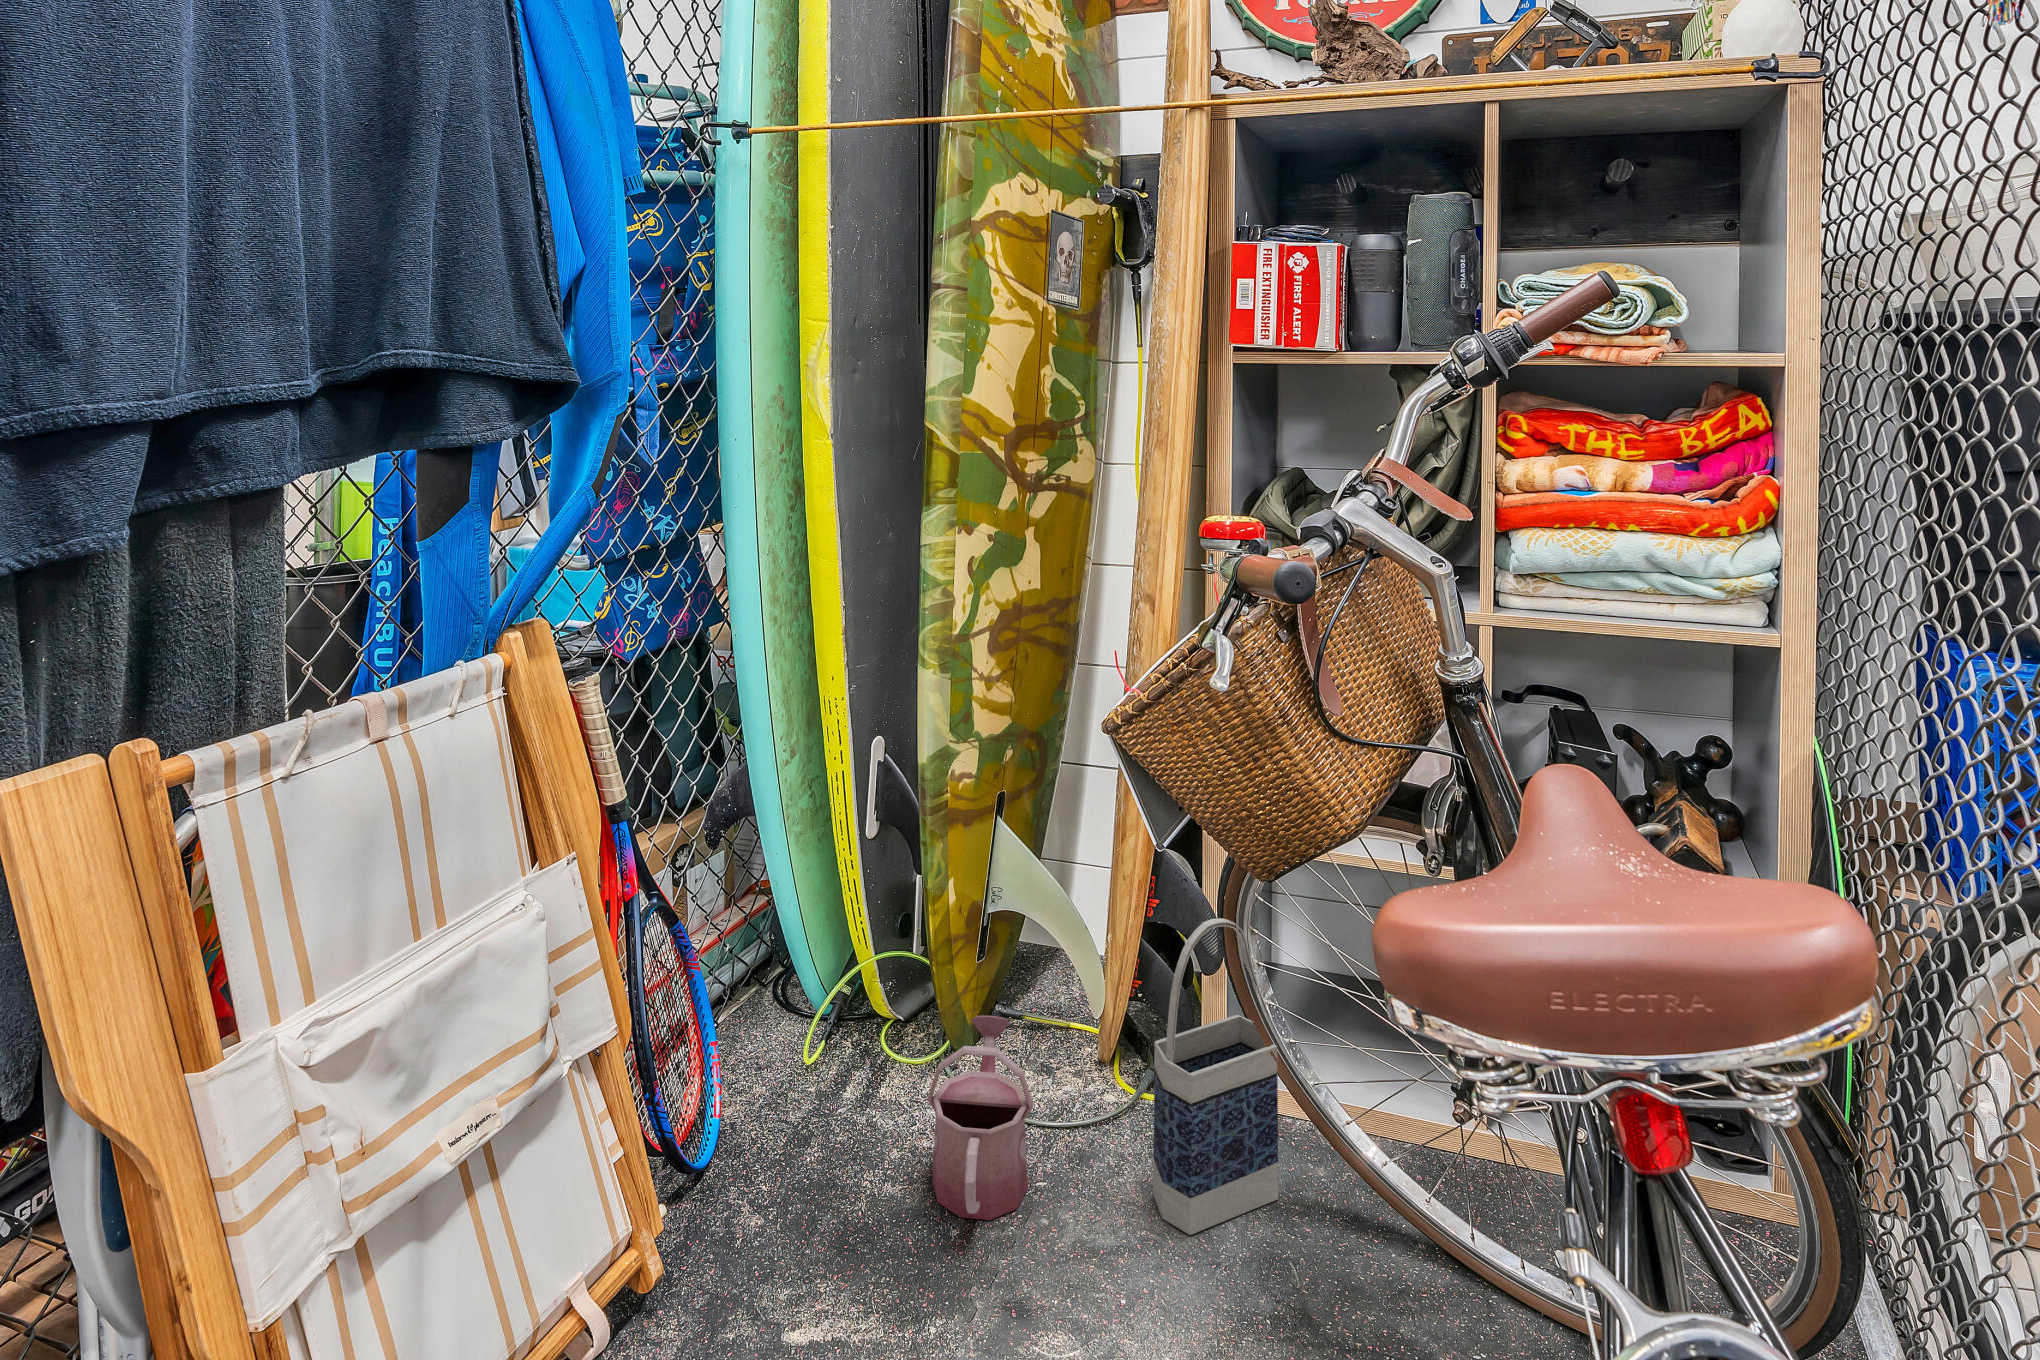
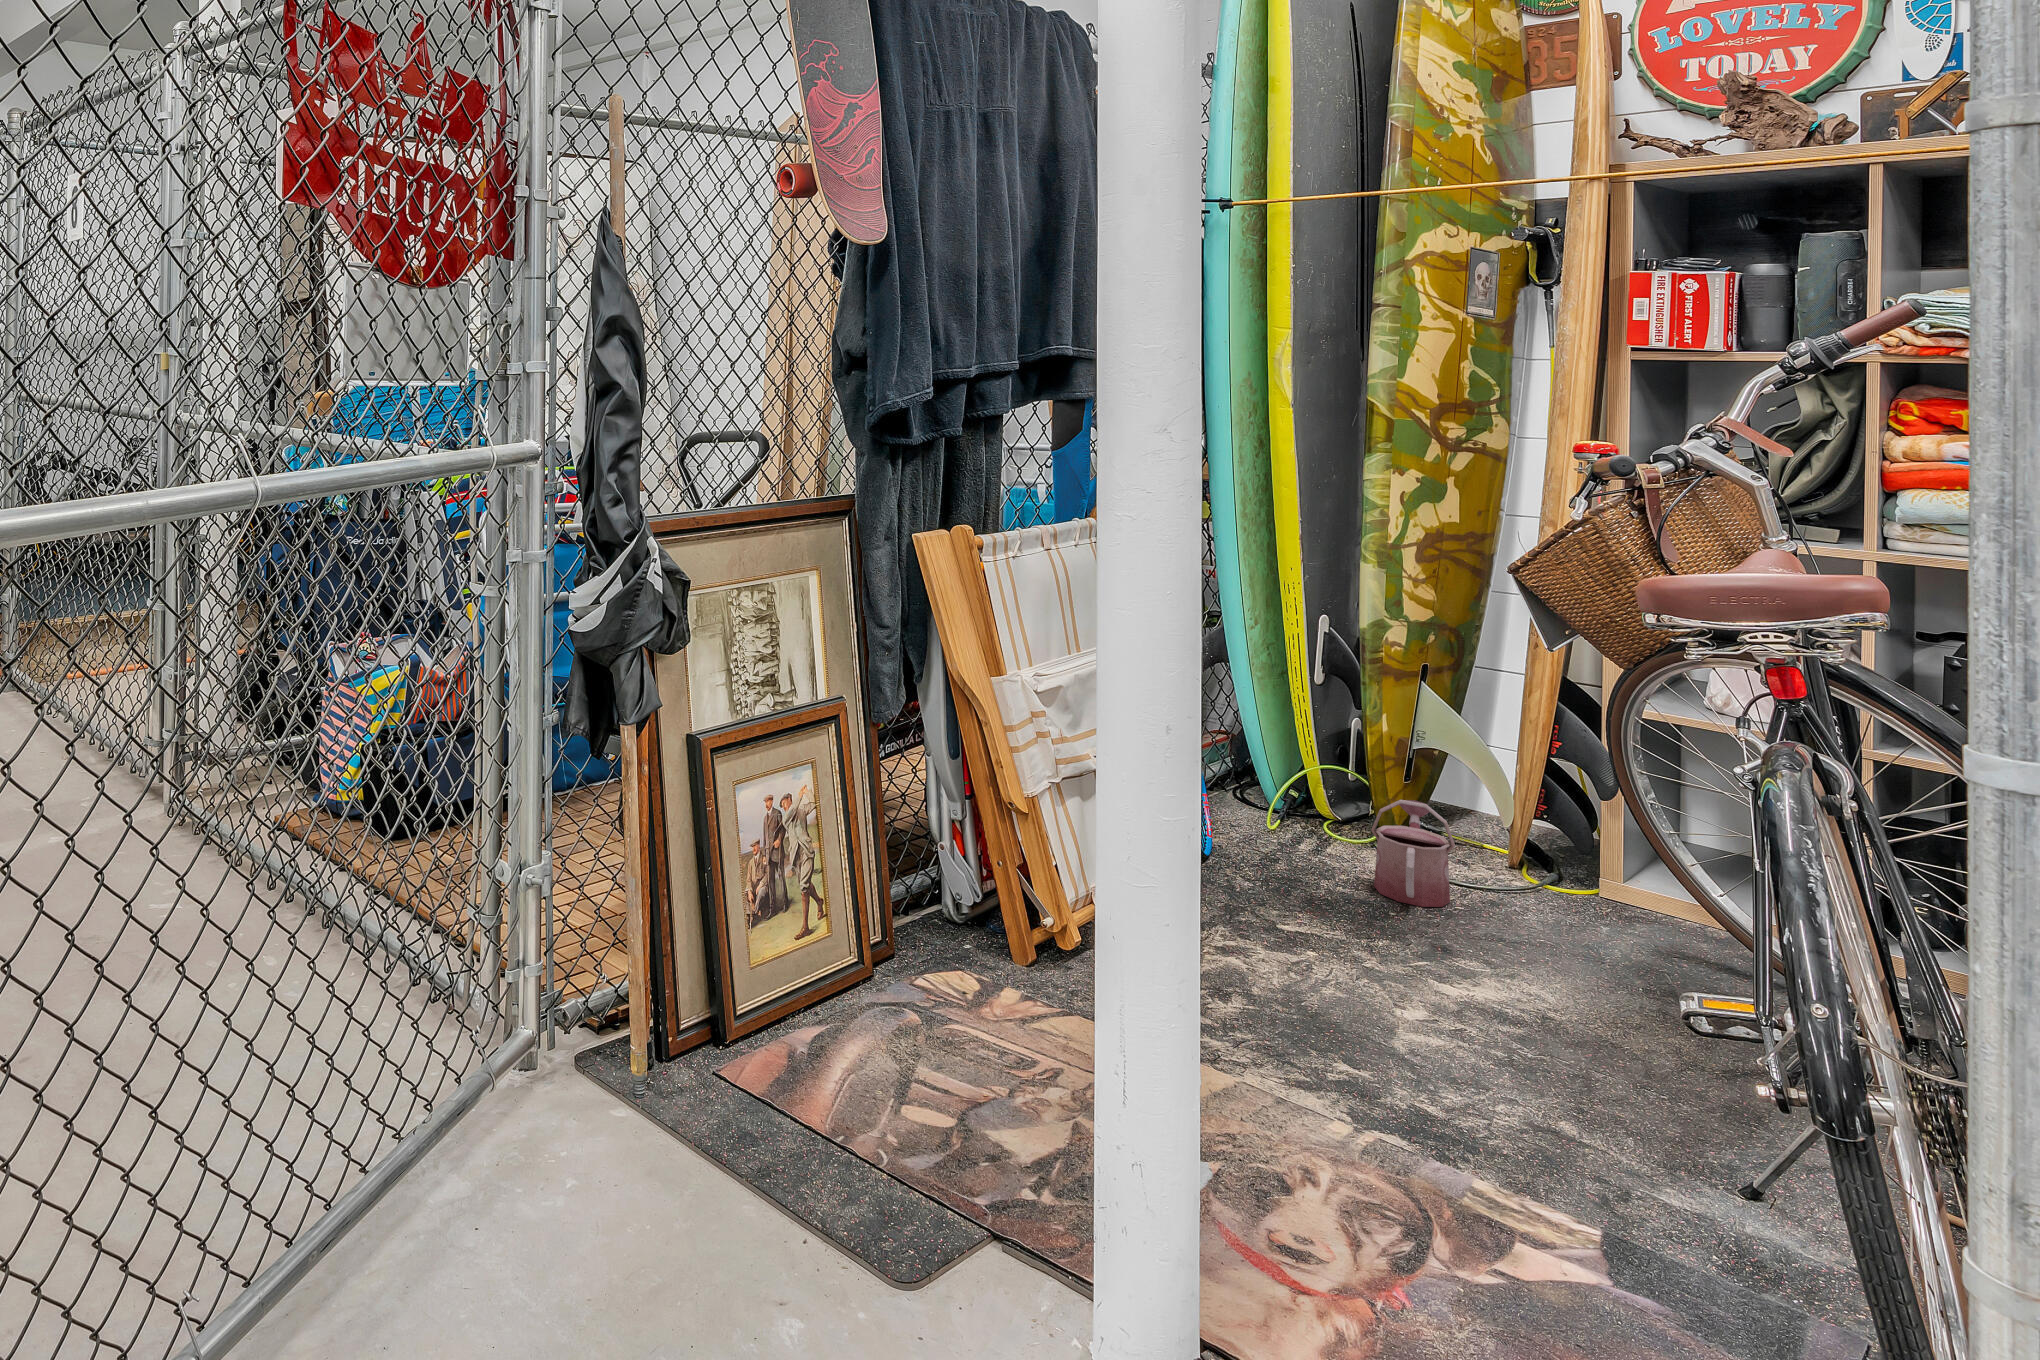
bag: present [1153,918,1278,1235] -> none [1554,736,1665,943]

